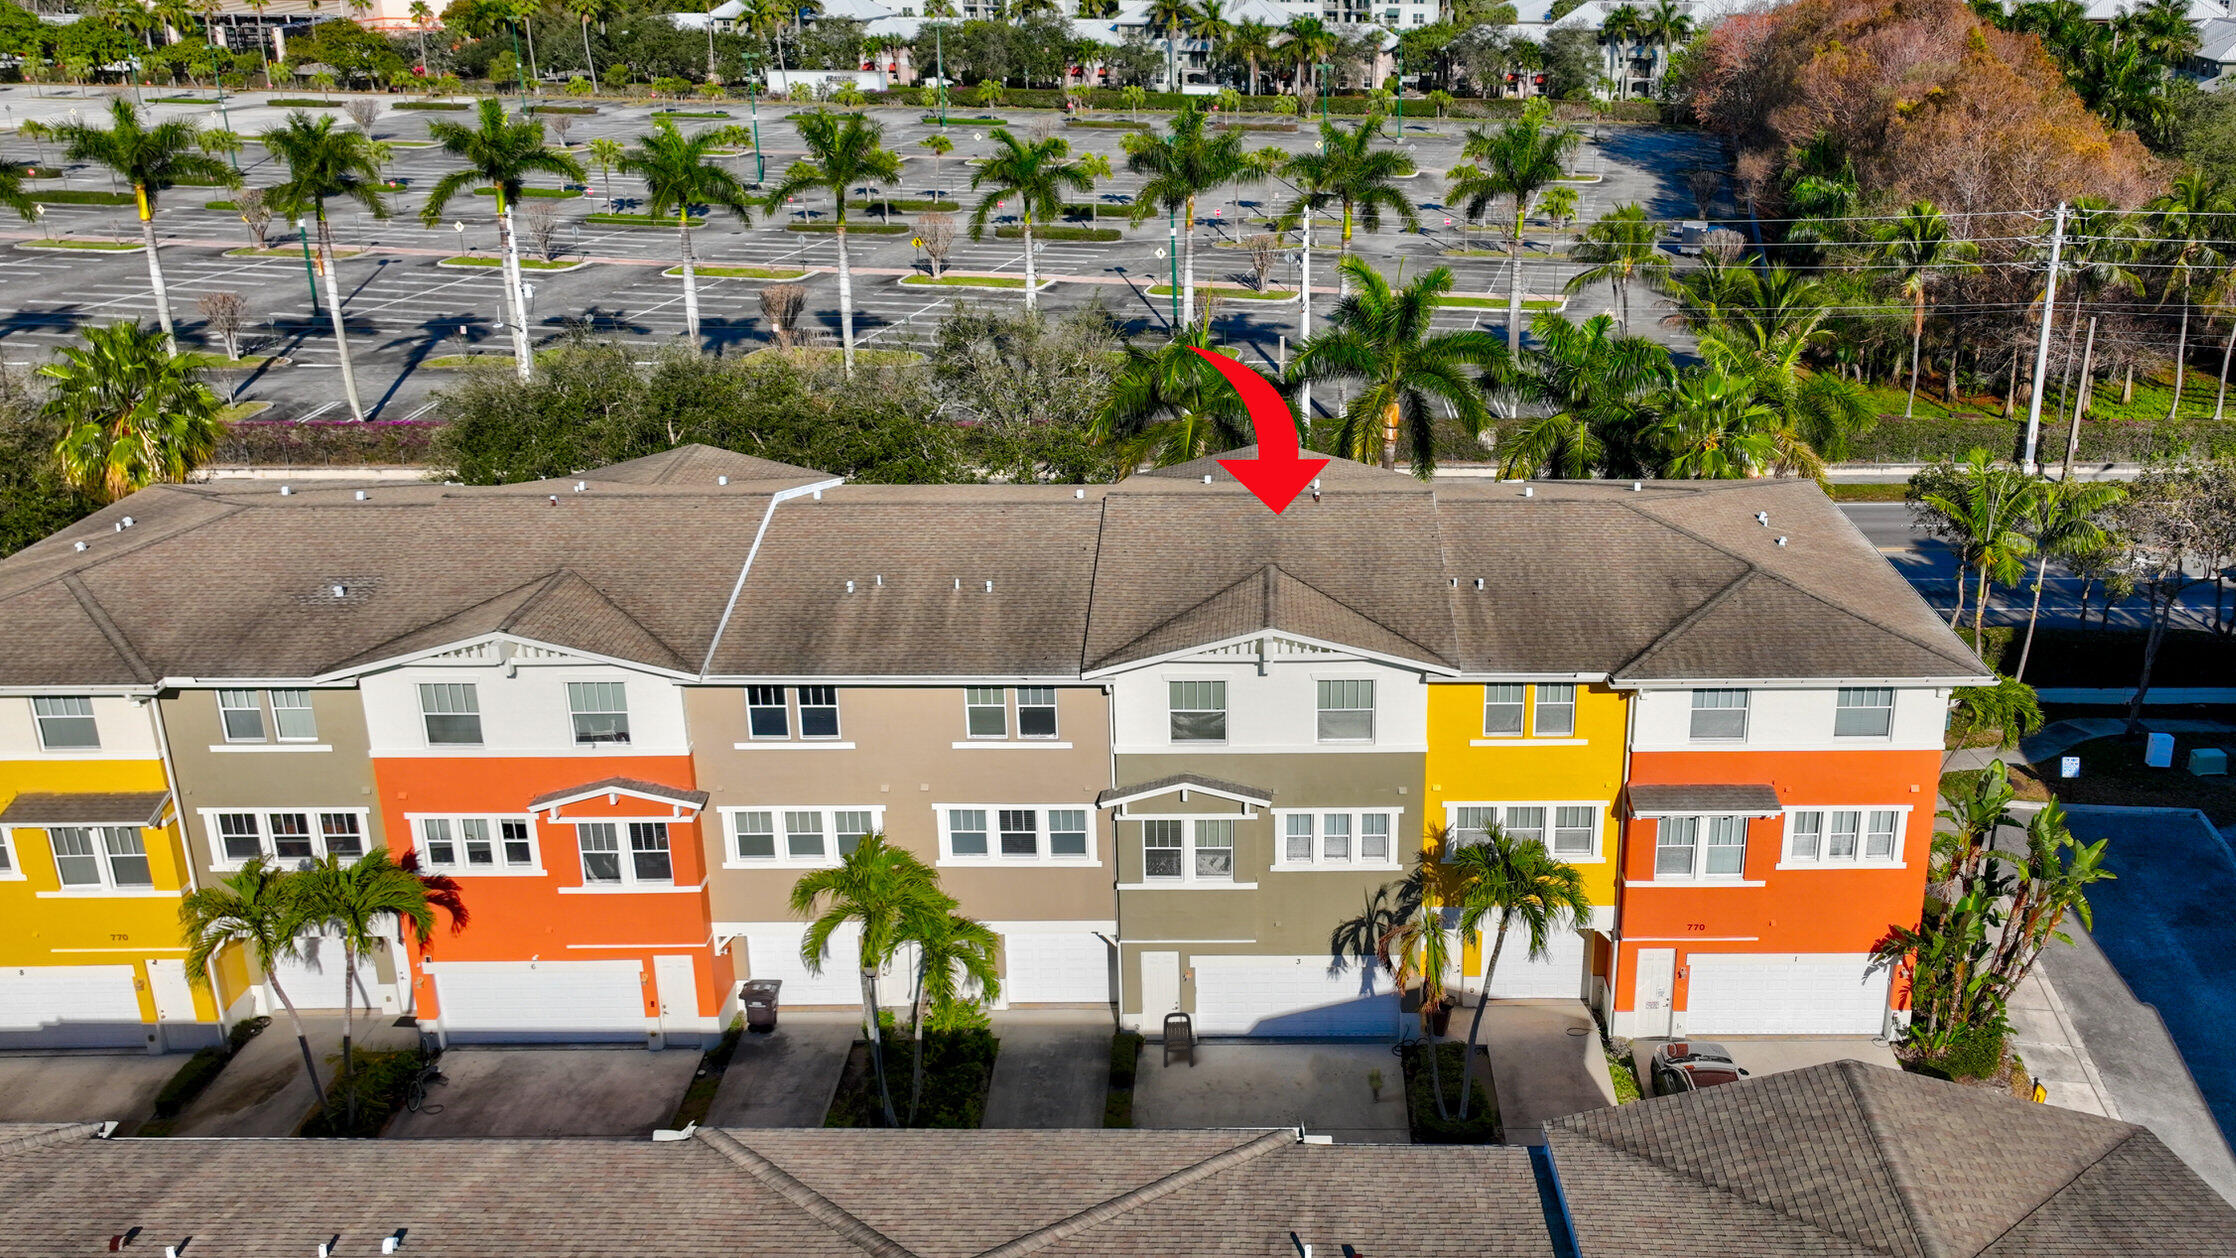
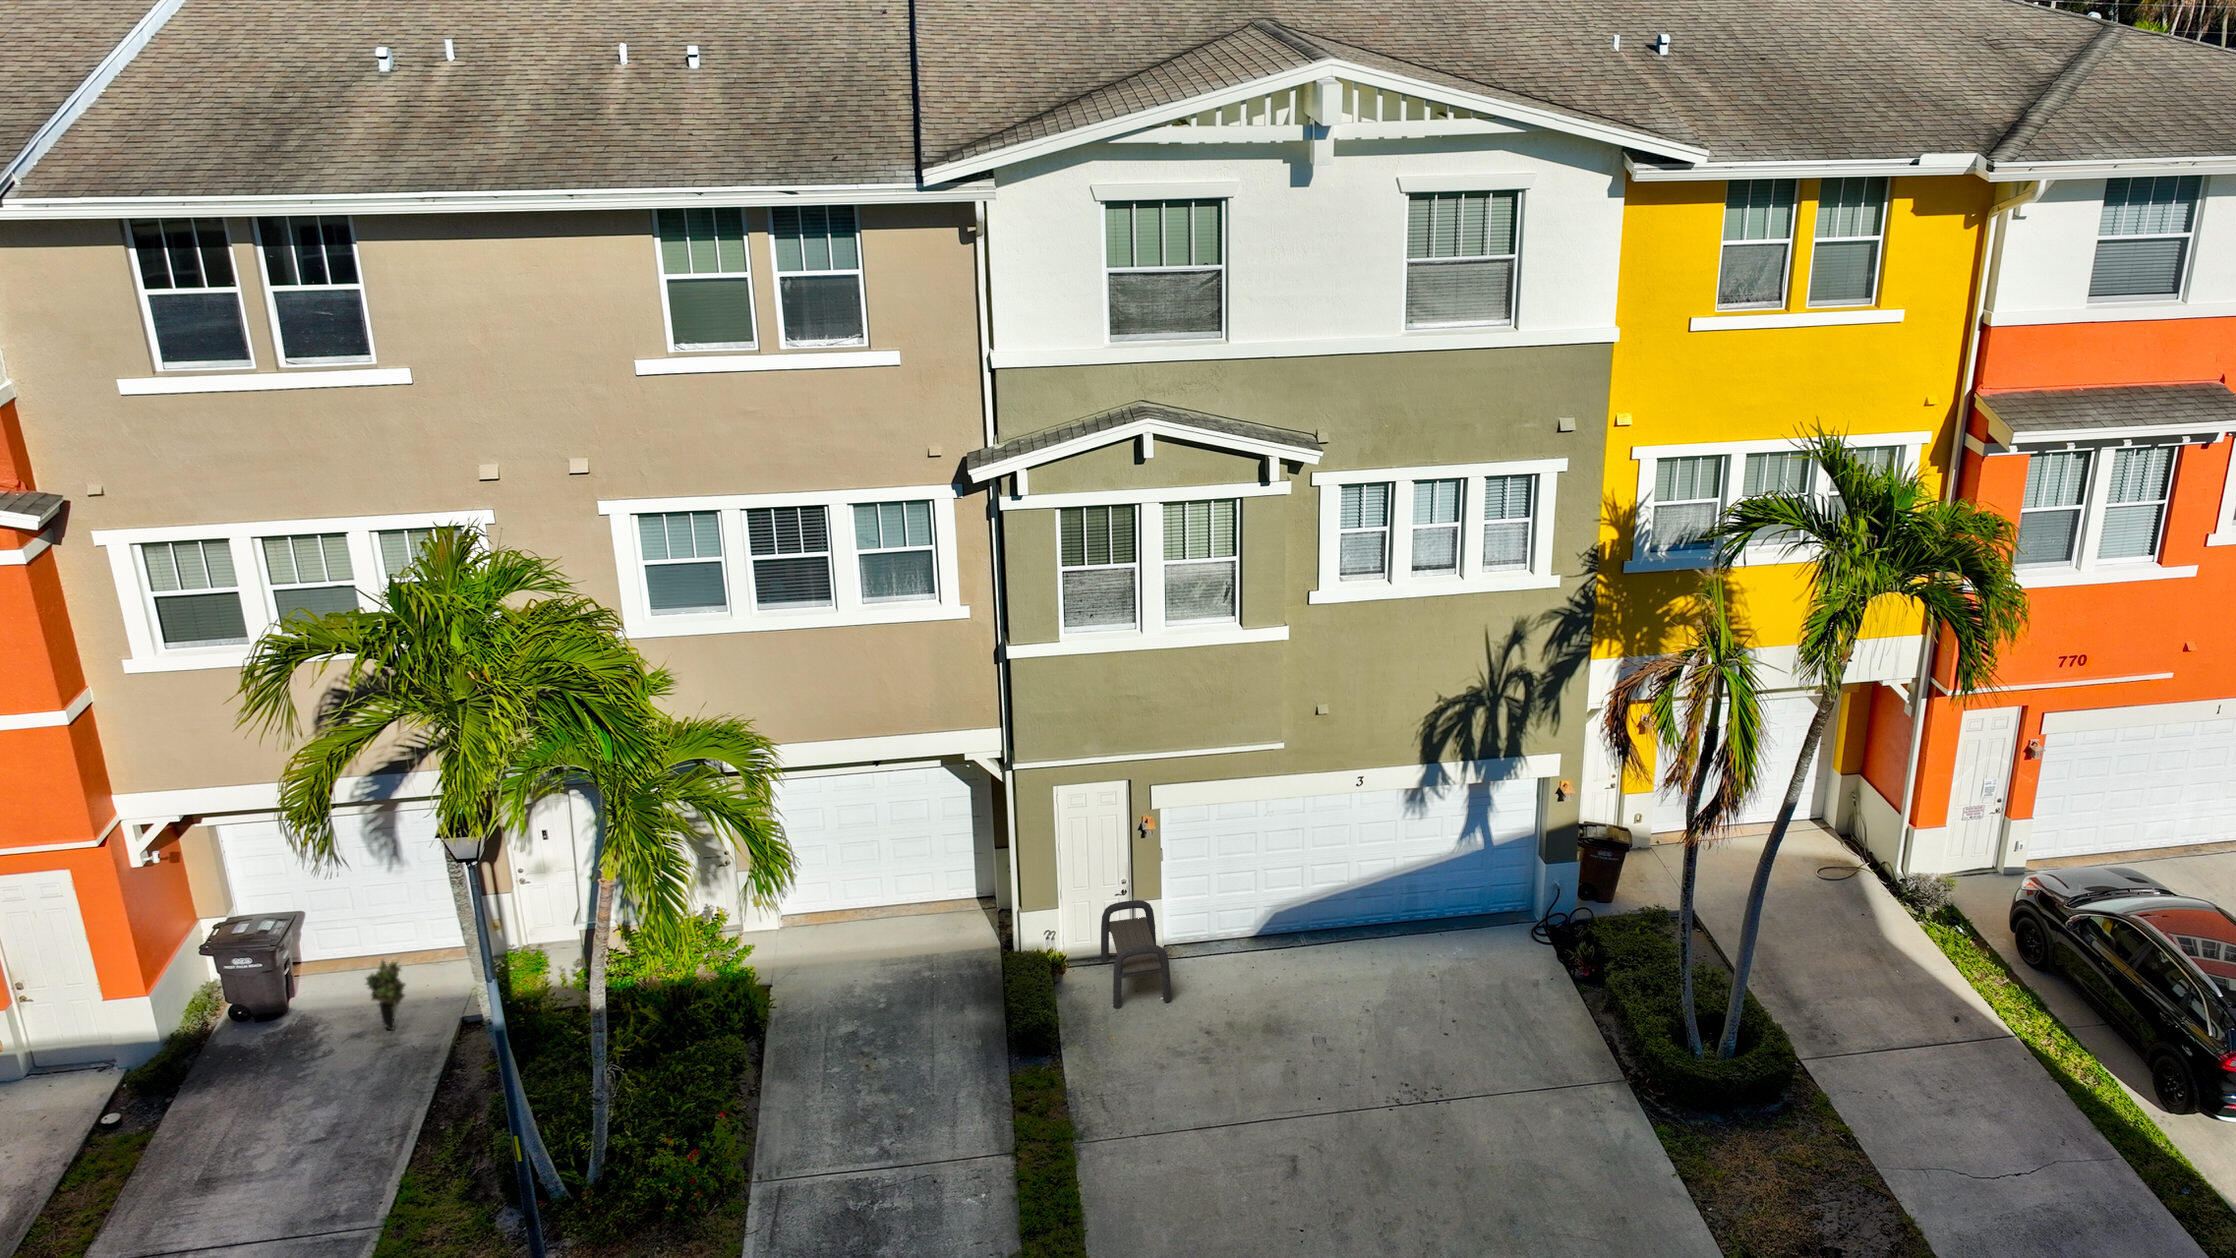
potted plant: present [1367,1068,1383,1102] -> present [366,960,405,1030]

